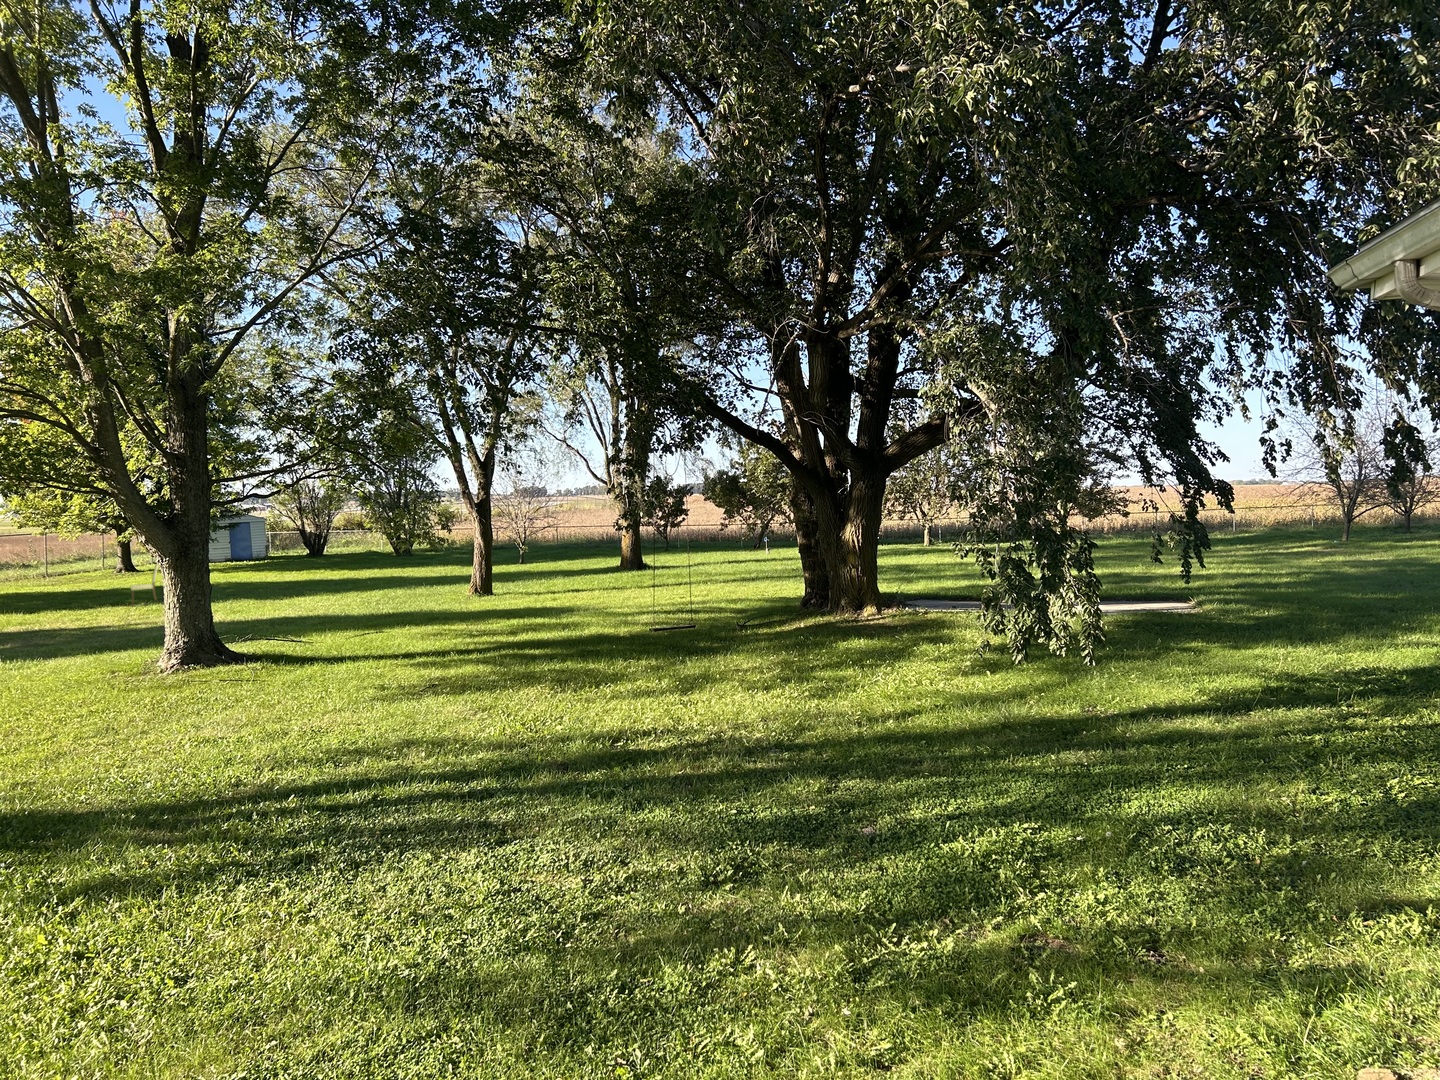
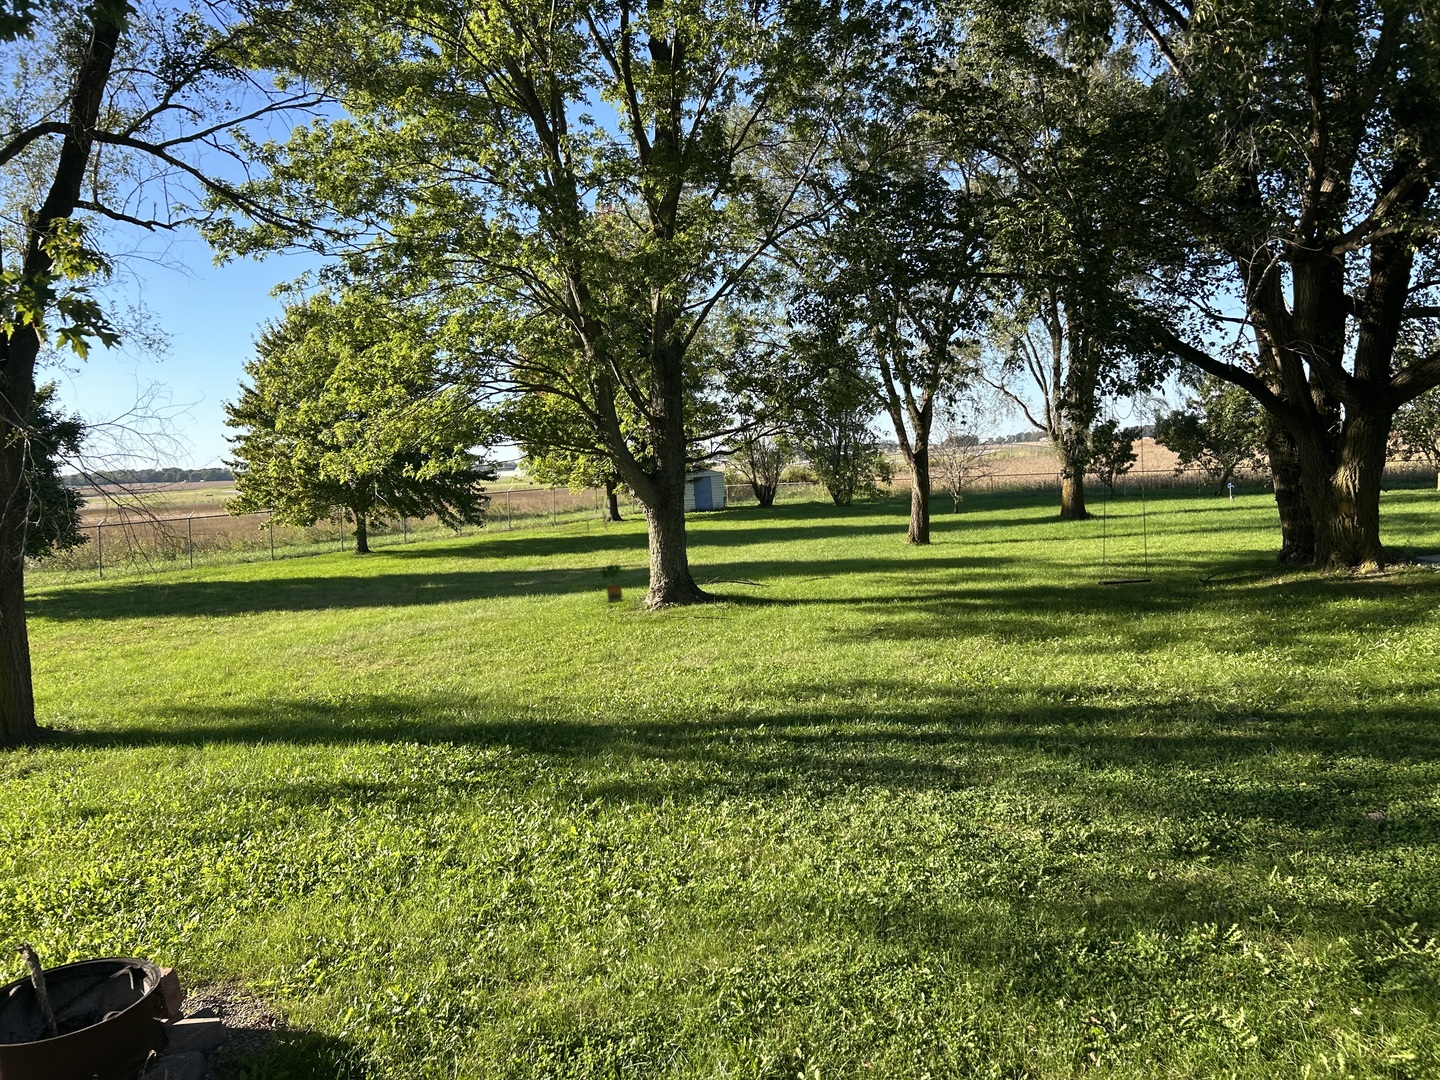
potted tree: none [132,634,168,676] -> present [600,564,623,602]

